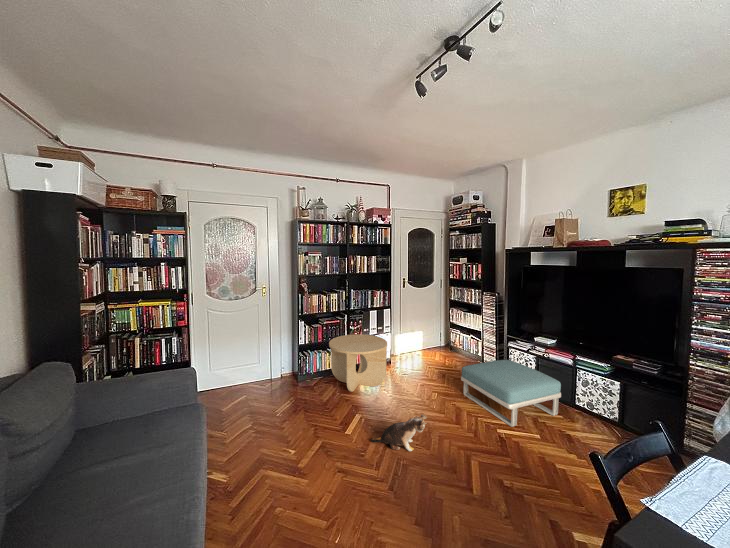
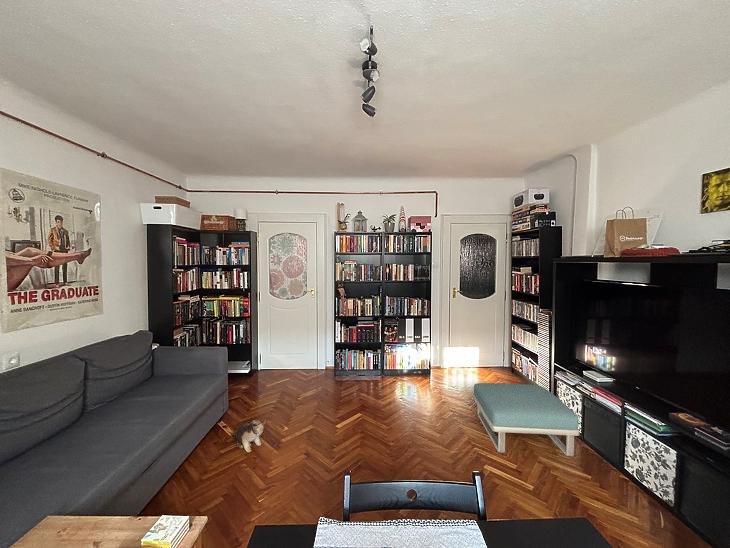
side table: present [329,334,387,392] -> none [353,339,409,391]
plush toy: present [371,414,427,451] -> present [232,420,266,452]

